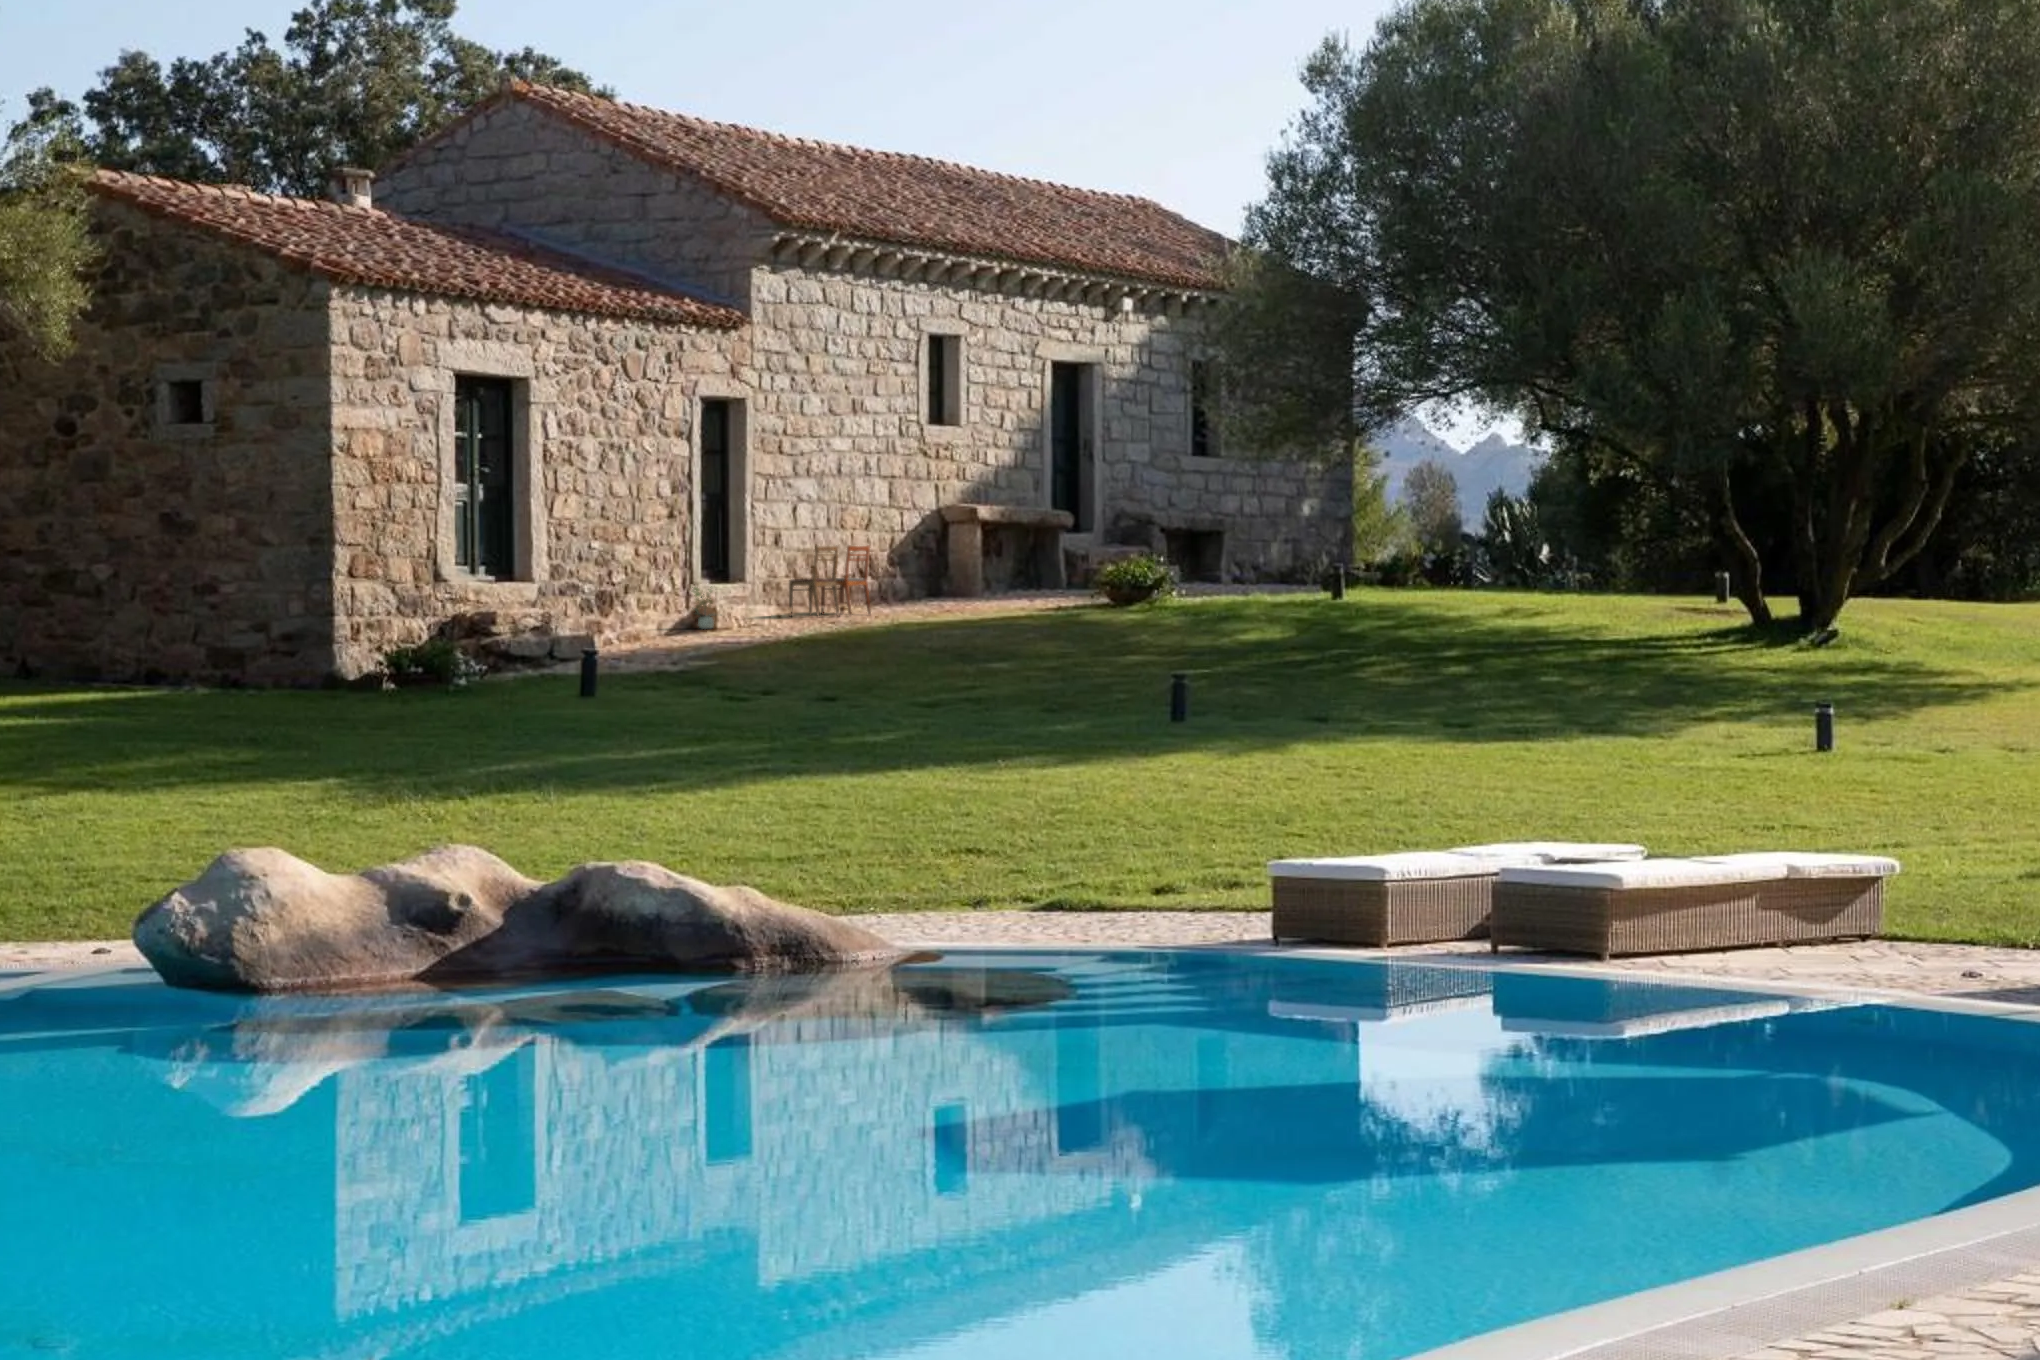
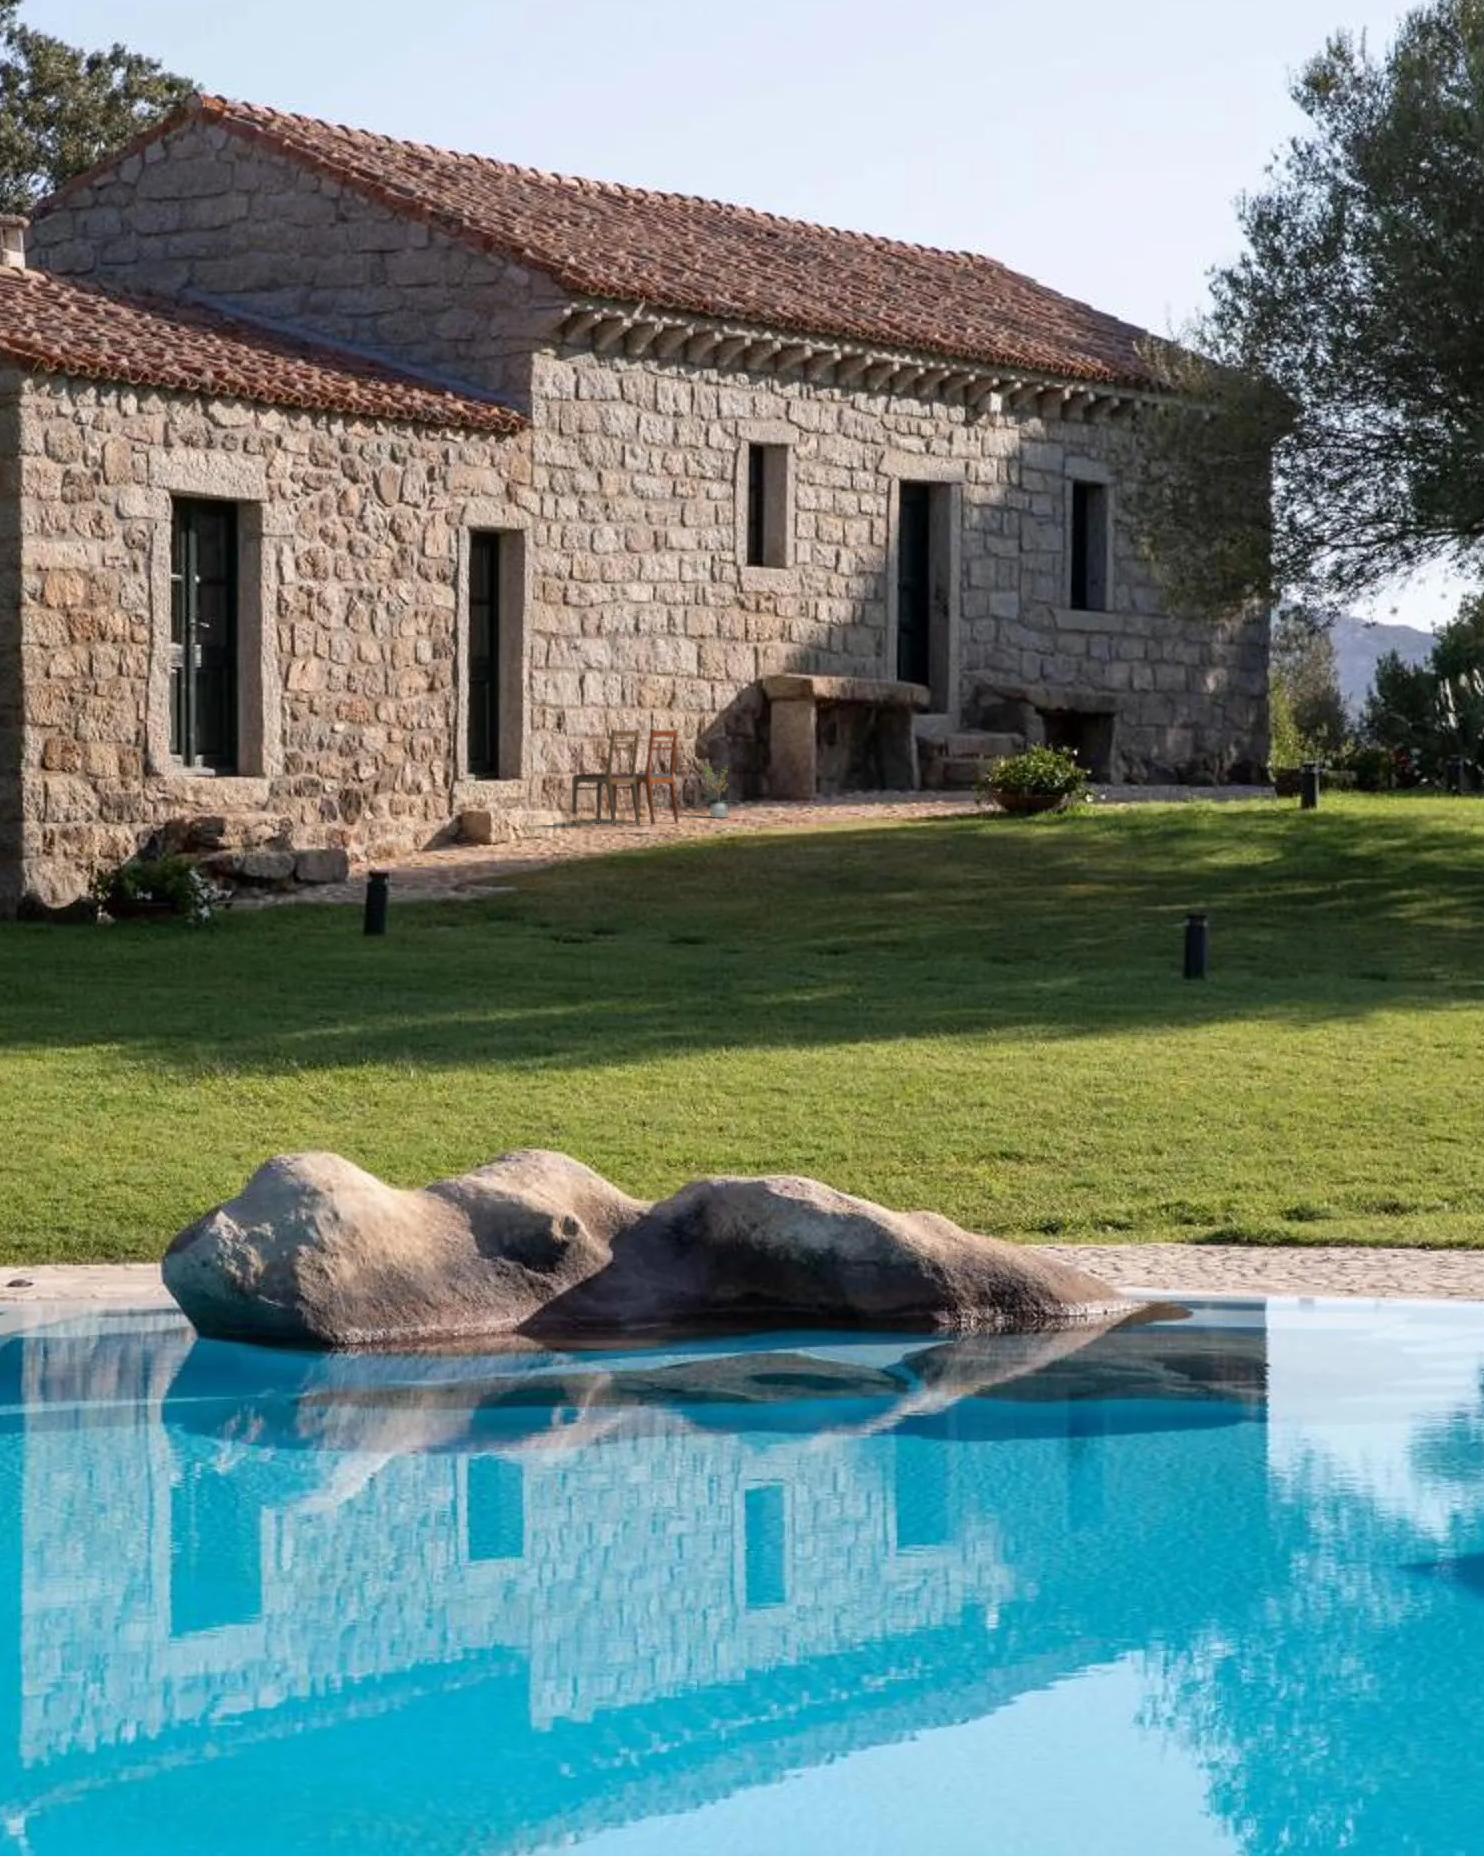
potted plant: present [692,586,713,629] -> present [700,765,738,818]

